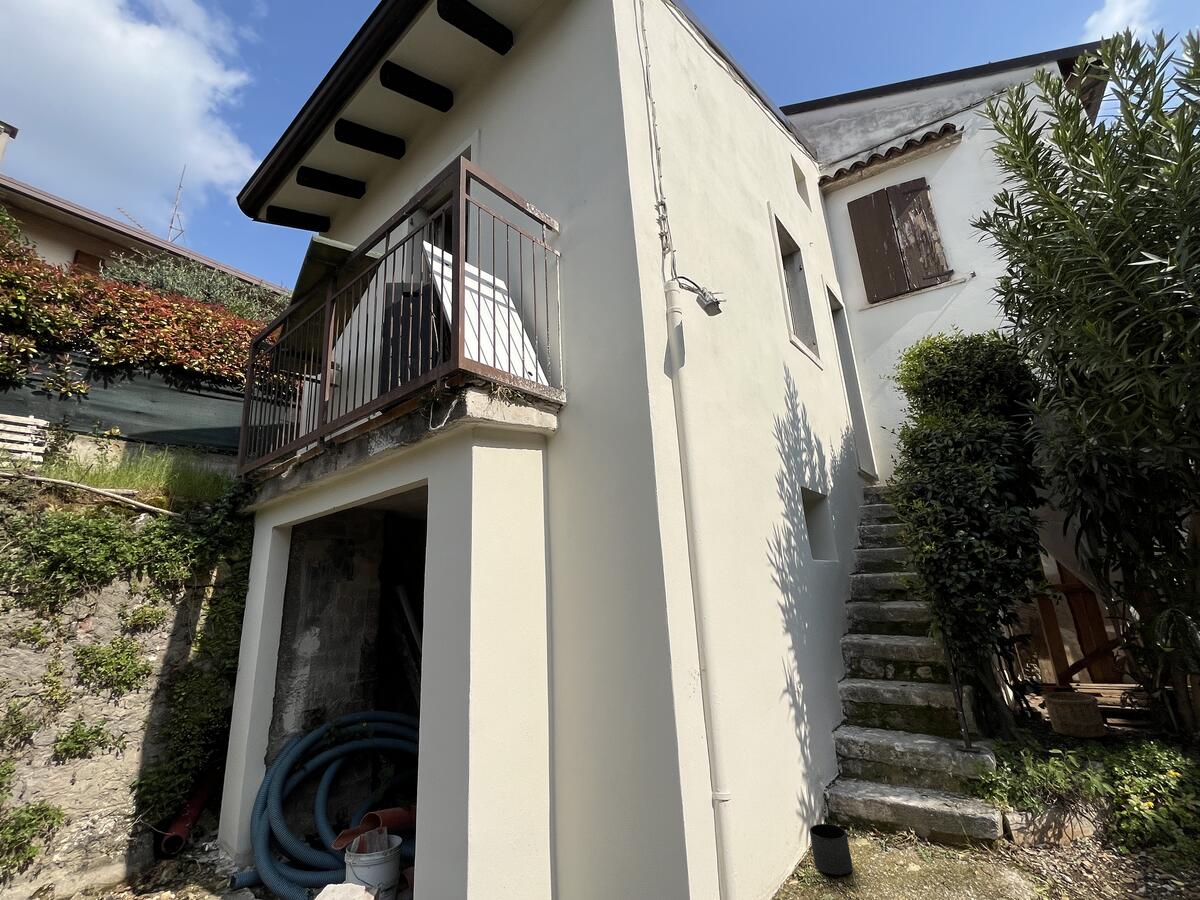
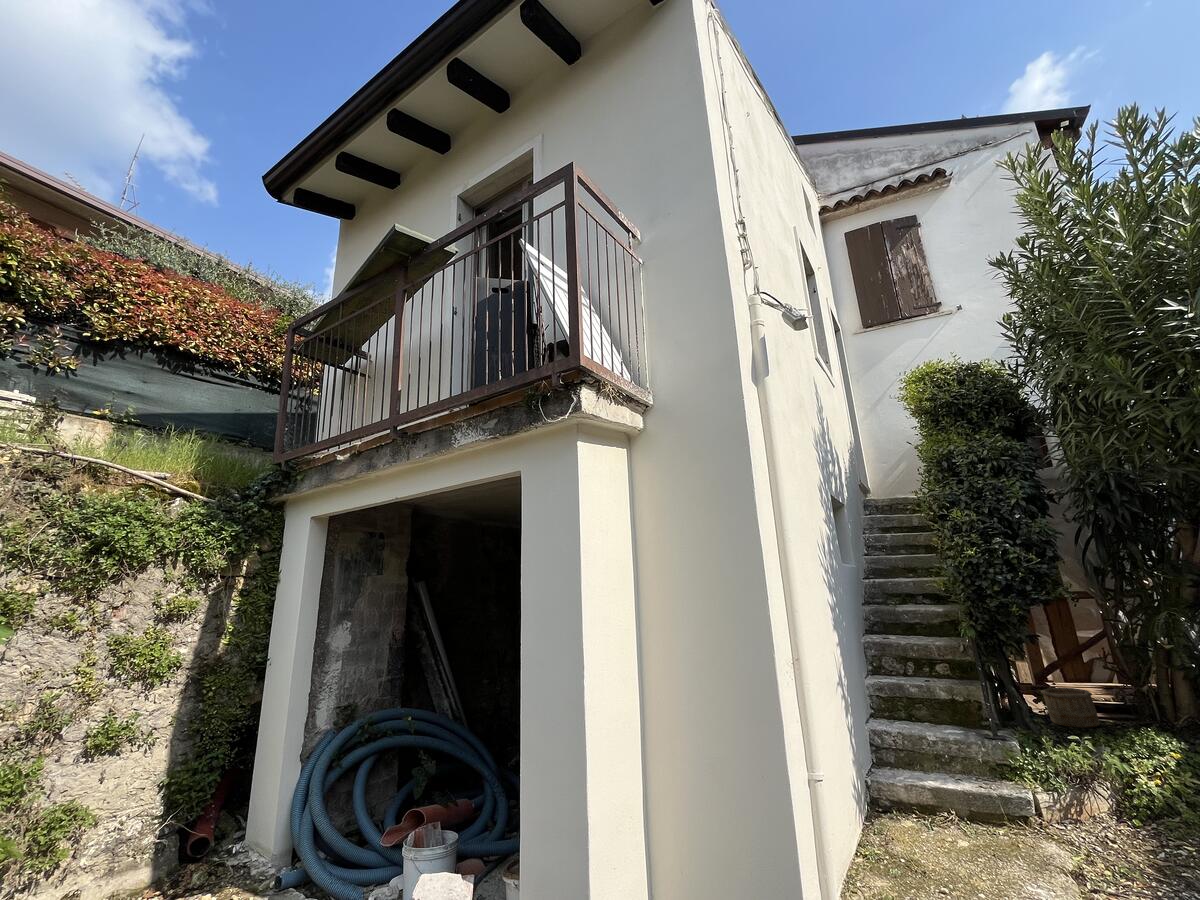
planter: present [810,824,853,876] -> none [864,807,906,854]

